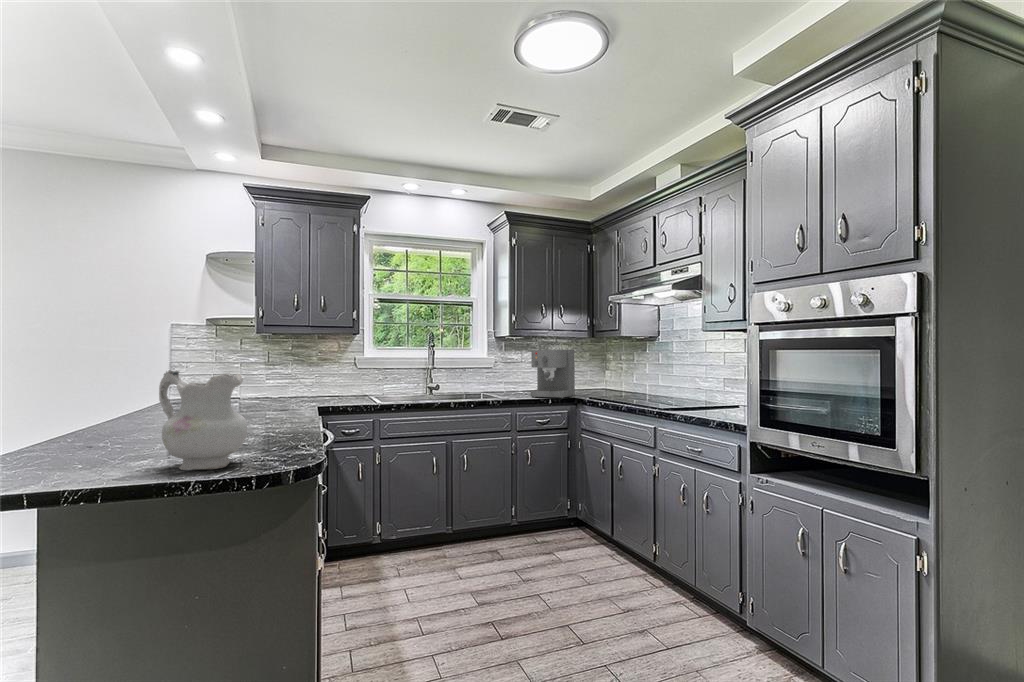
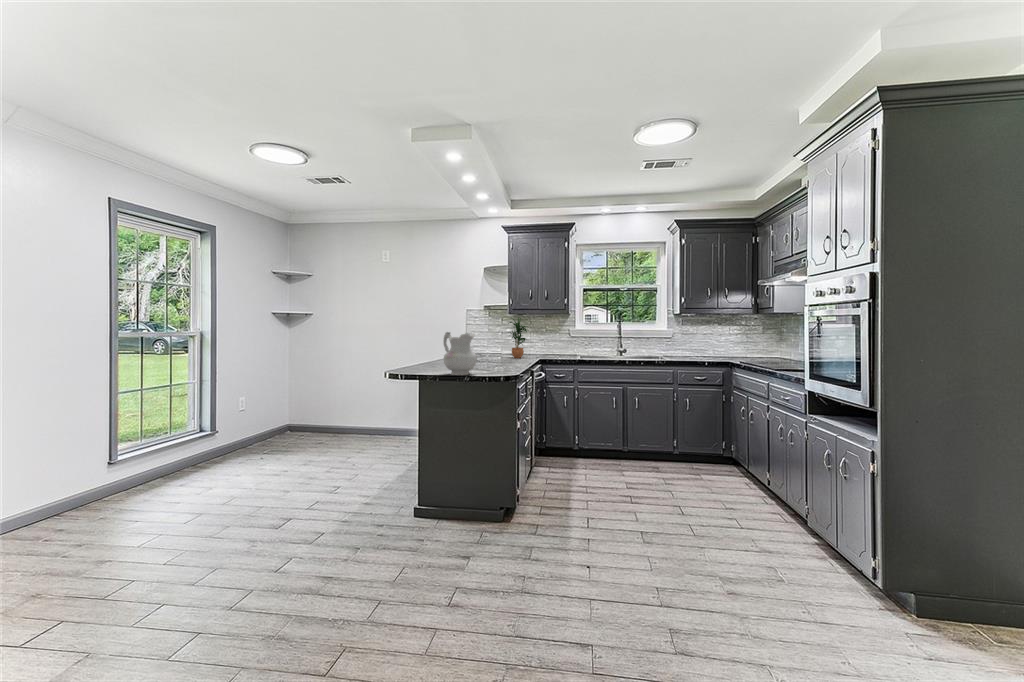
potted plant: none [259,337,301,406] -> present [510,318,527,358]
coffee maker: present [531,350,575,399] -> none [691,324,730,361]

